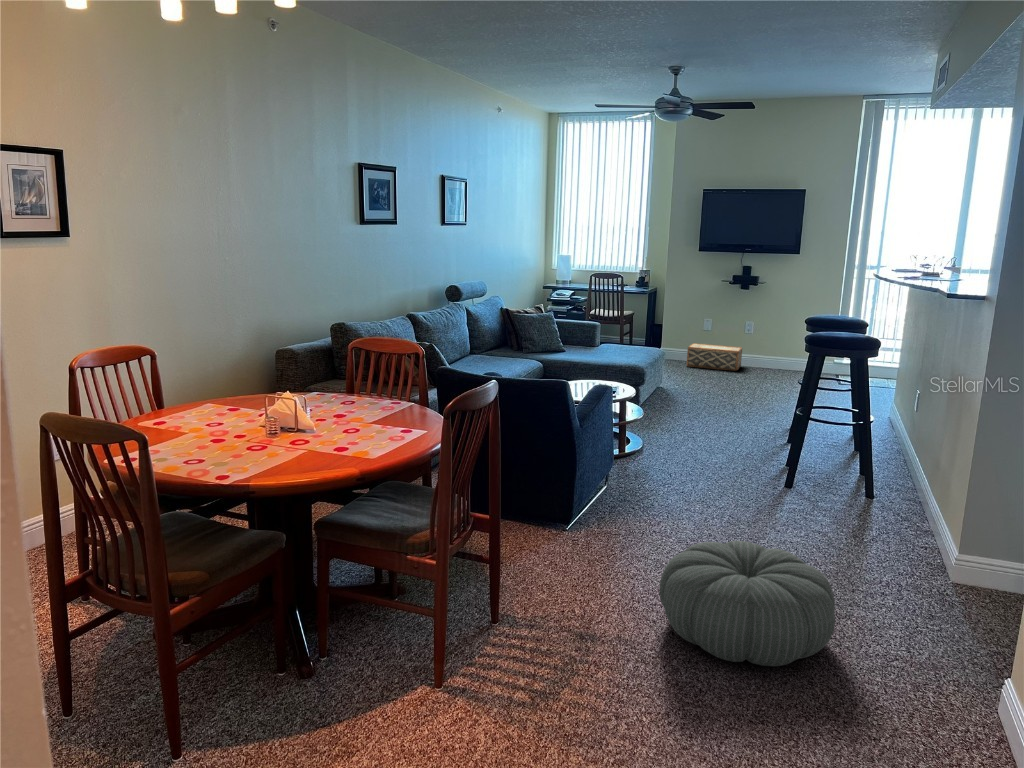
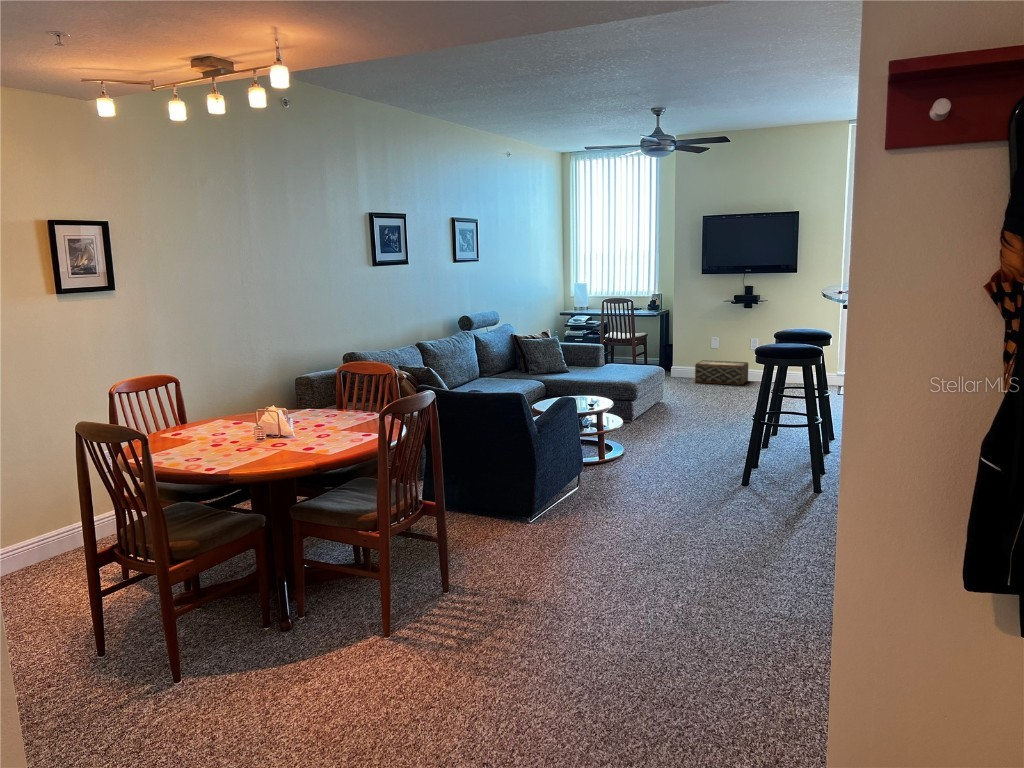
pouf: present [659,541,835,666] -> none [583,522,728,622]

